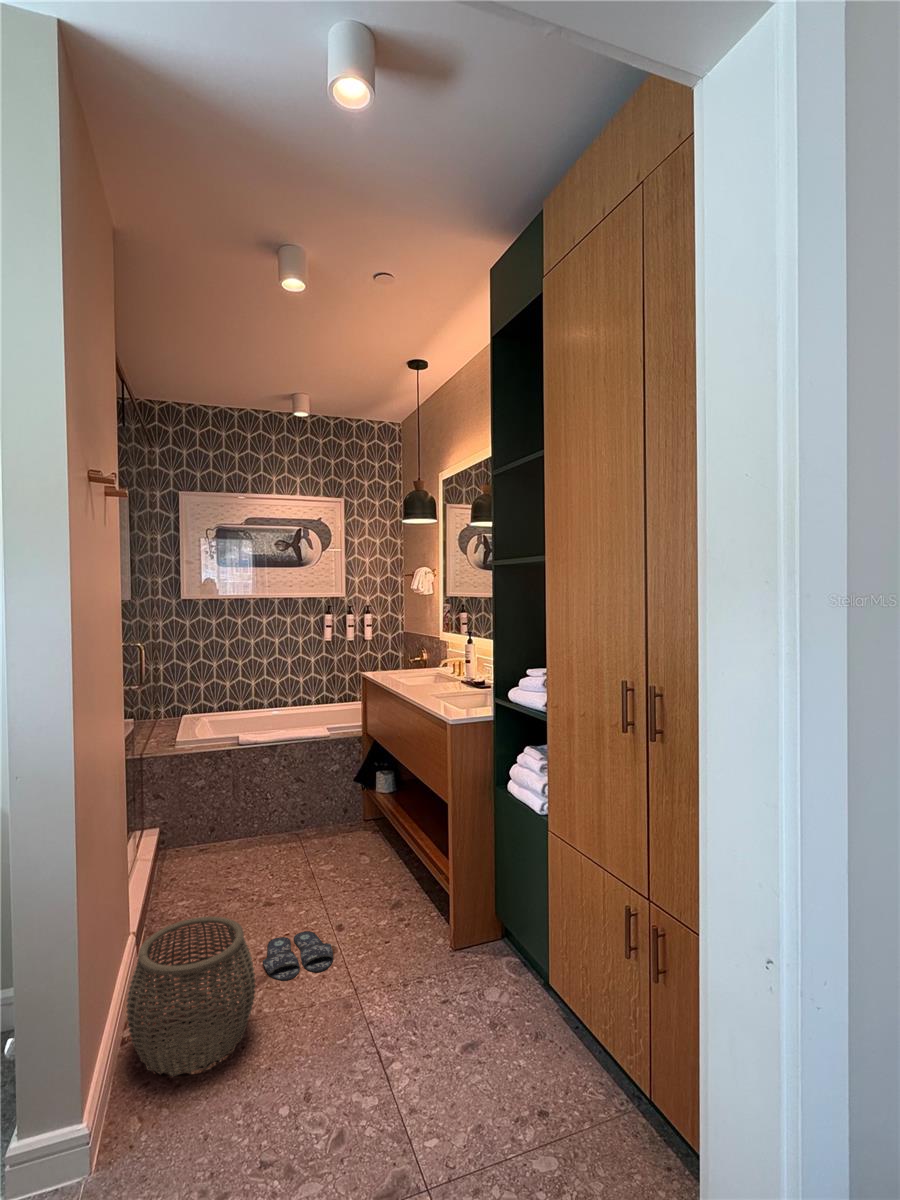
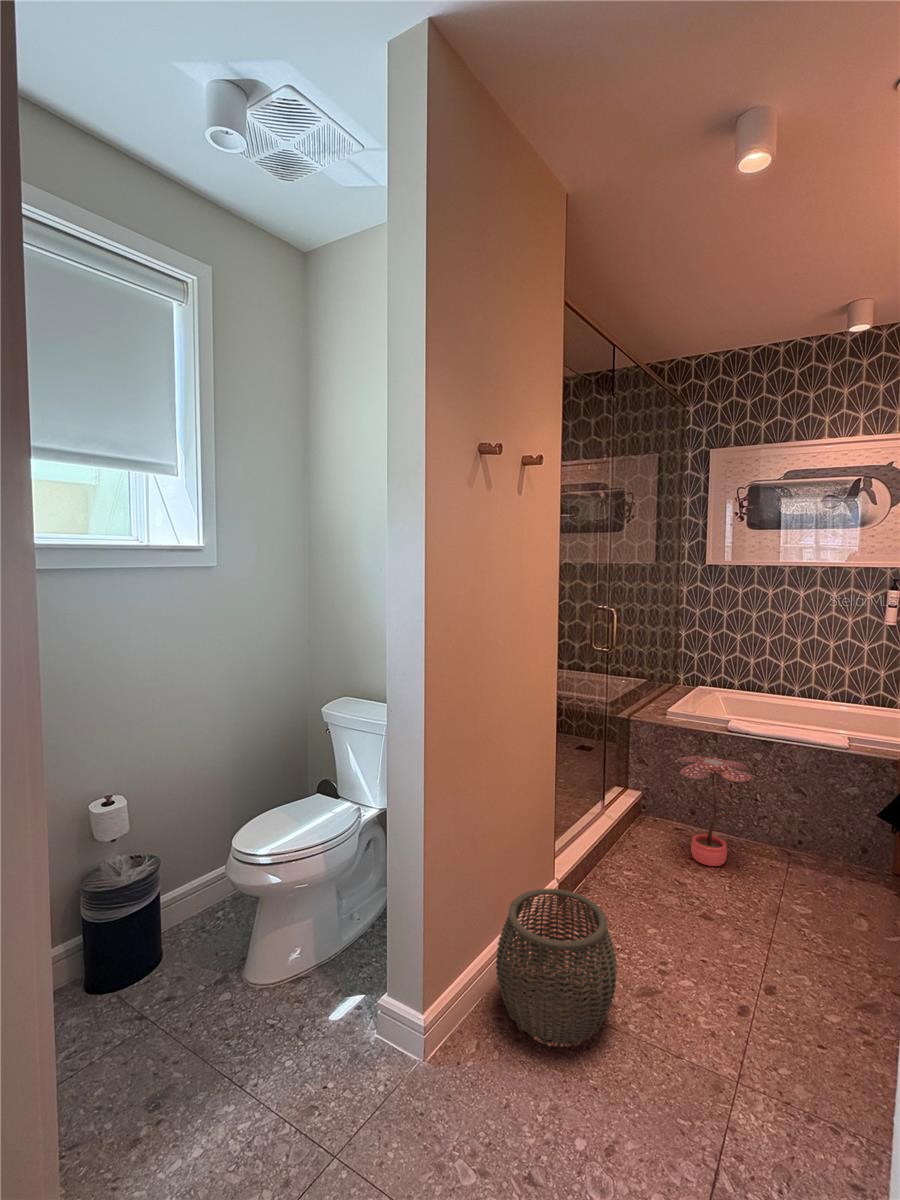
potted plant: none [206,768,278,869] -> present [678,756,753,866]
slippers: present [263,931,333,981] -> none [657,956,744,1027]

